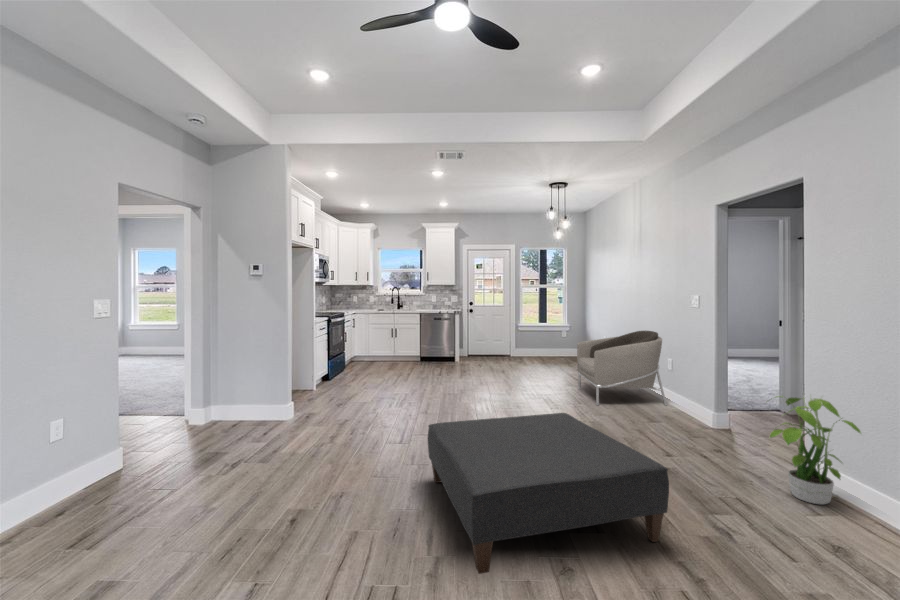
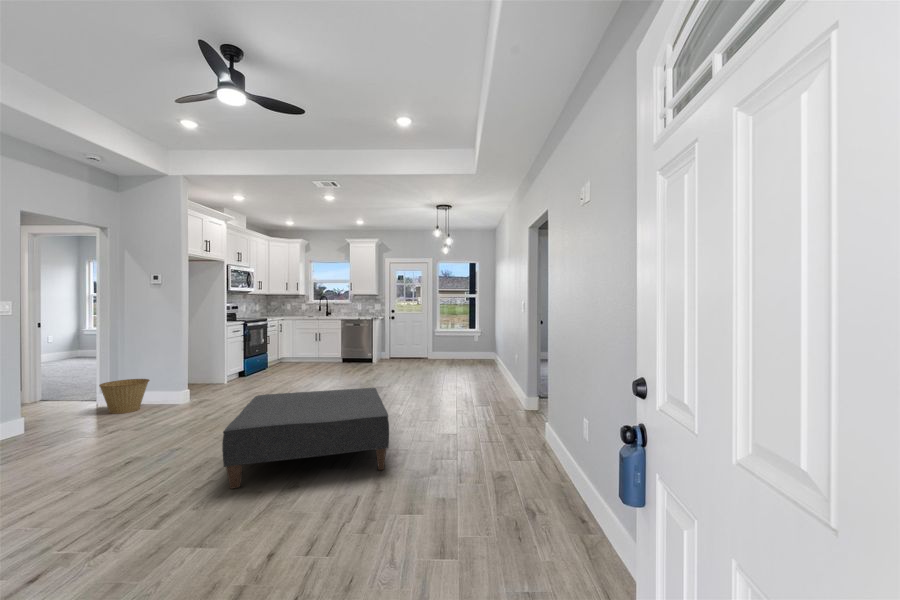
armchair: present [577,331,667,405] -> none [451,329,511,391]
basket: none [200,389,253,433] -> present [99,379,150,414]
potted plant: present [770,396,861,504] -> none [506,366,556,448]

